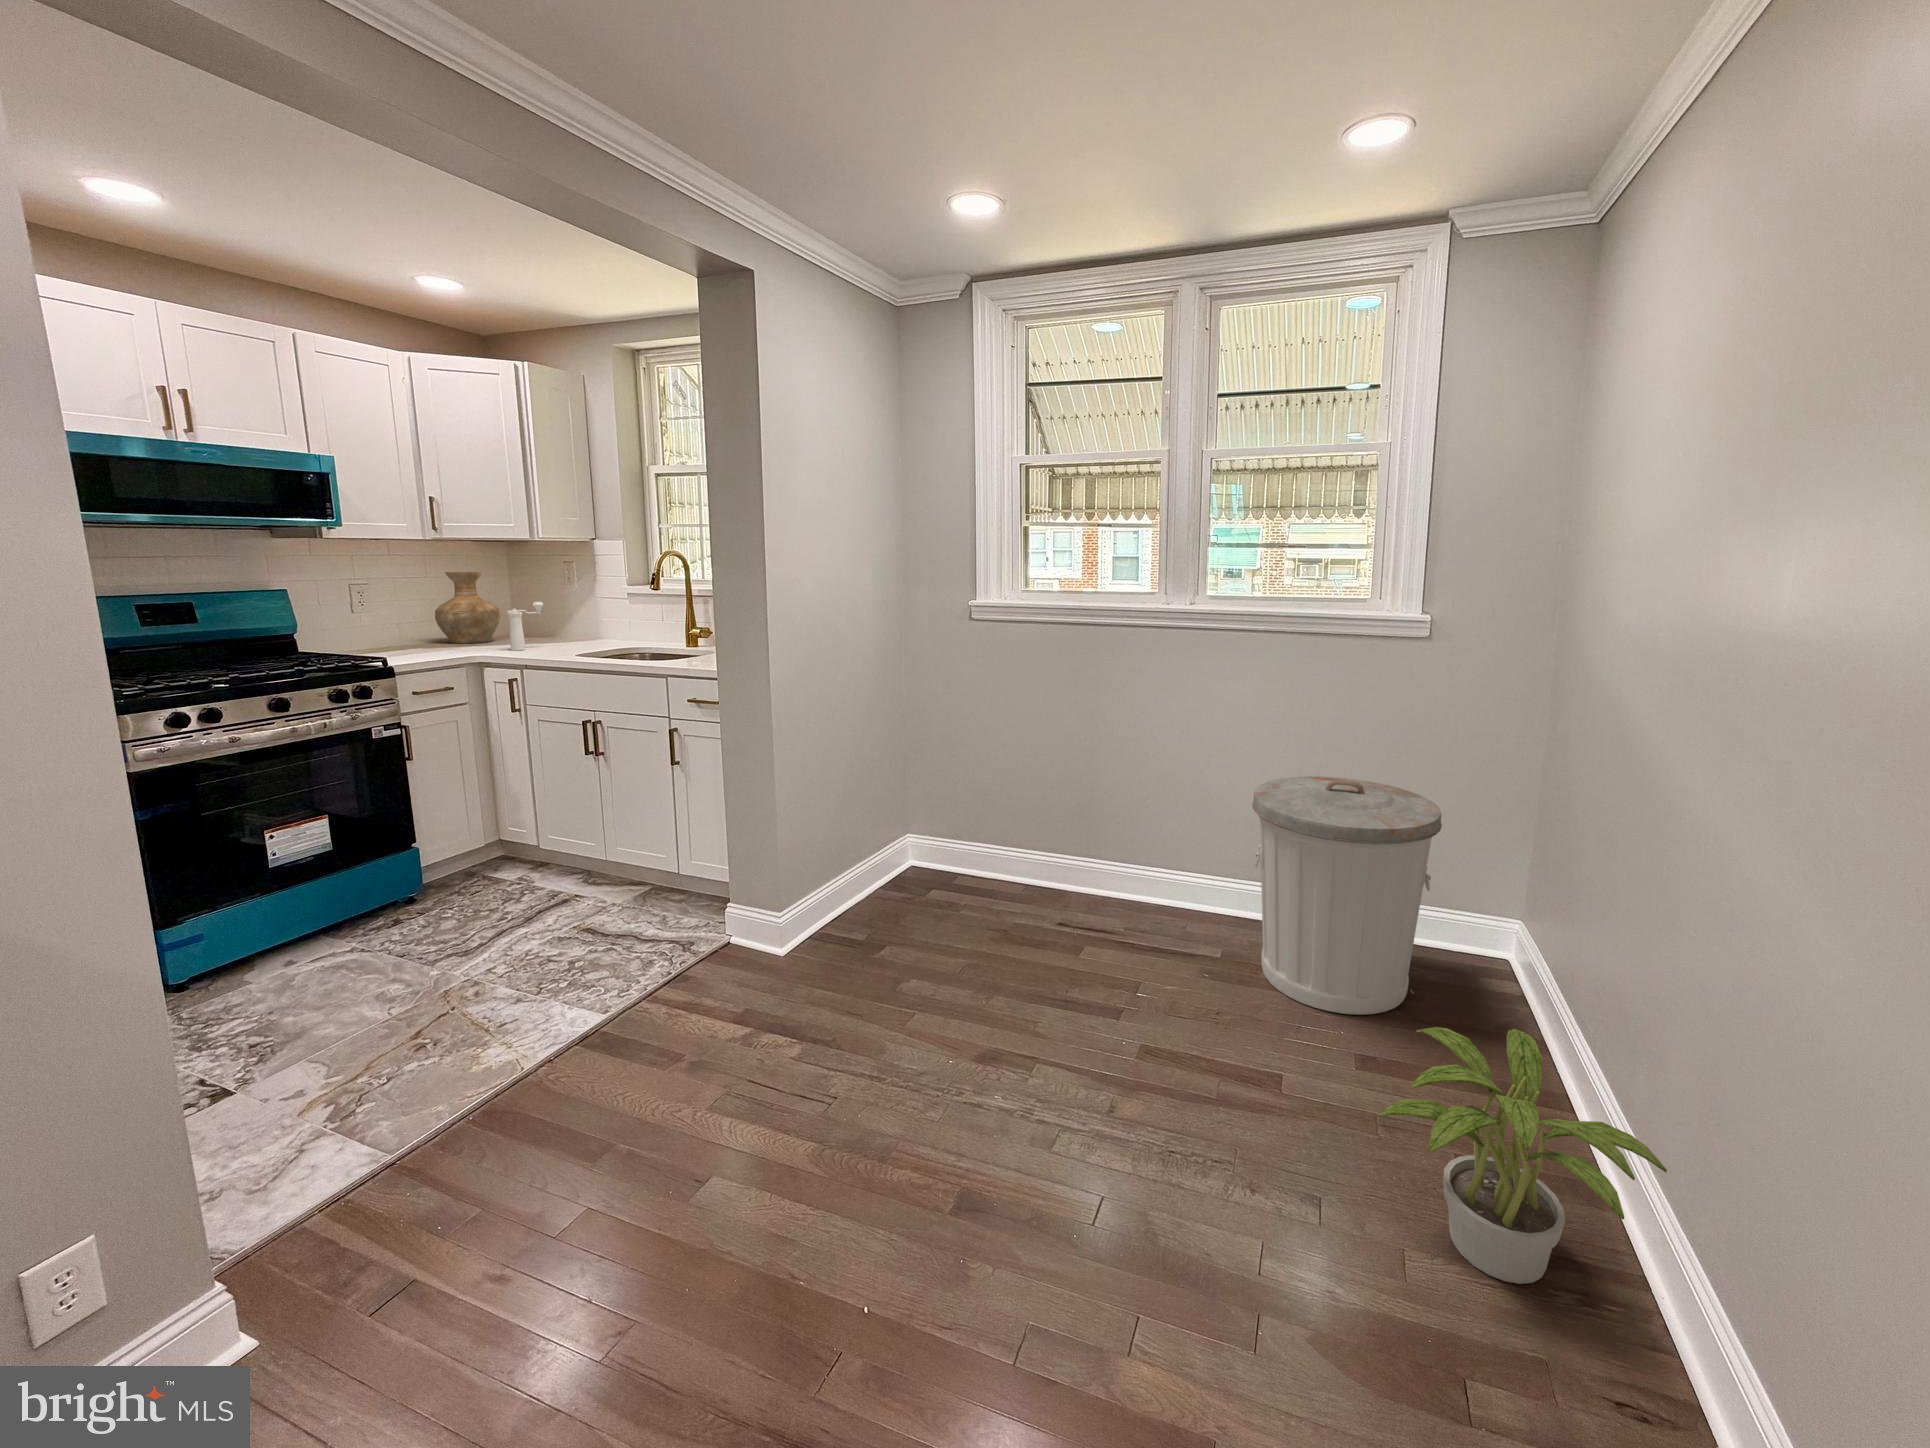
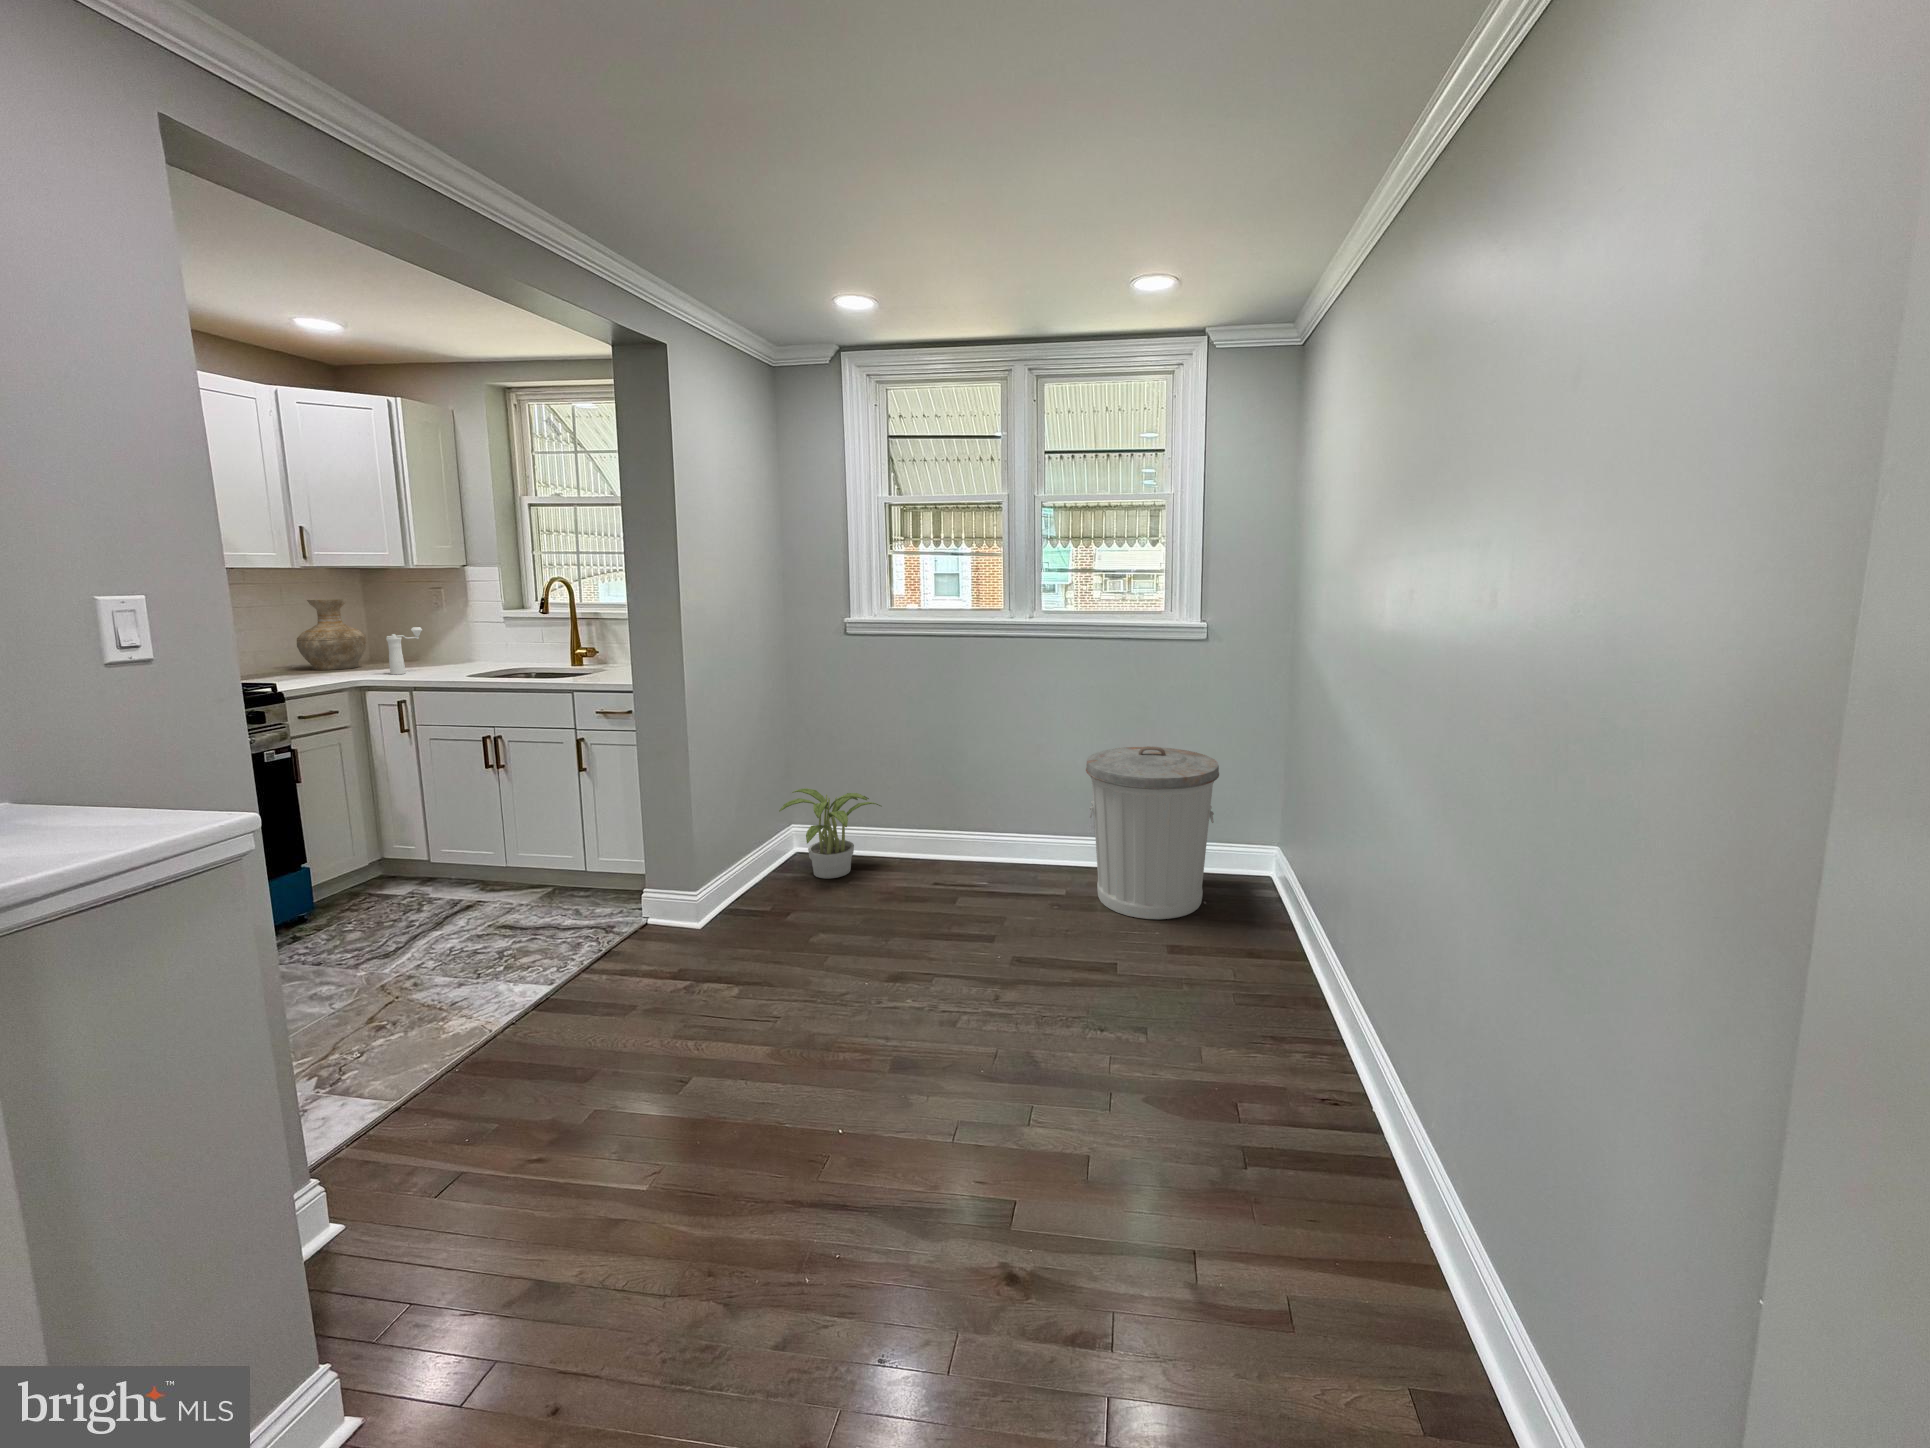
potted plant: present [1380,1027,1667,1284] -> present [779,788,882,879]

